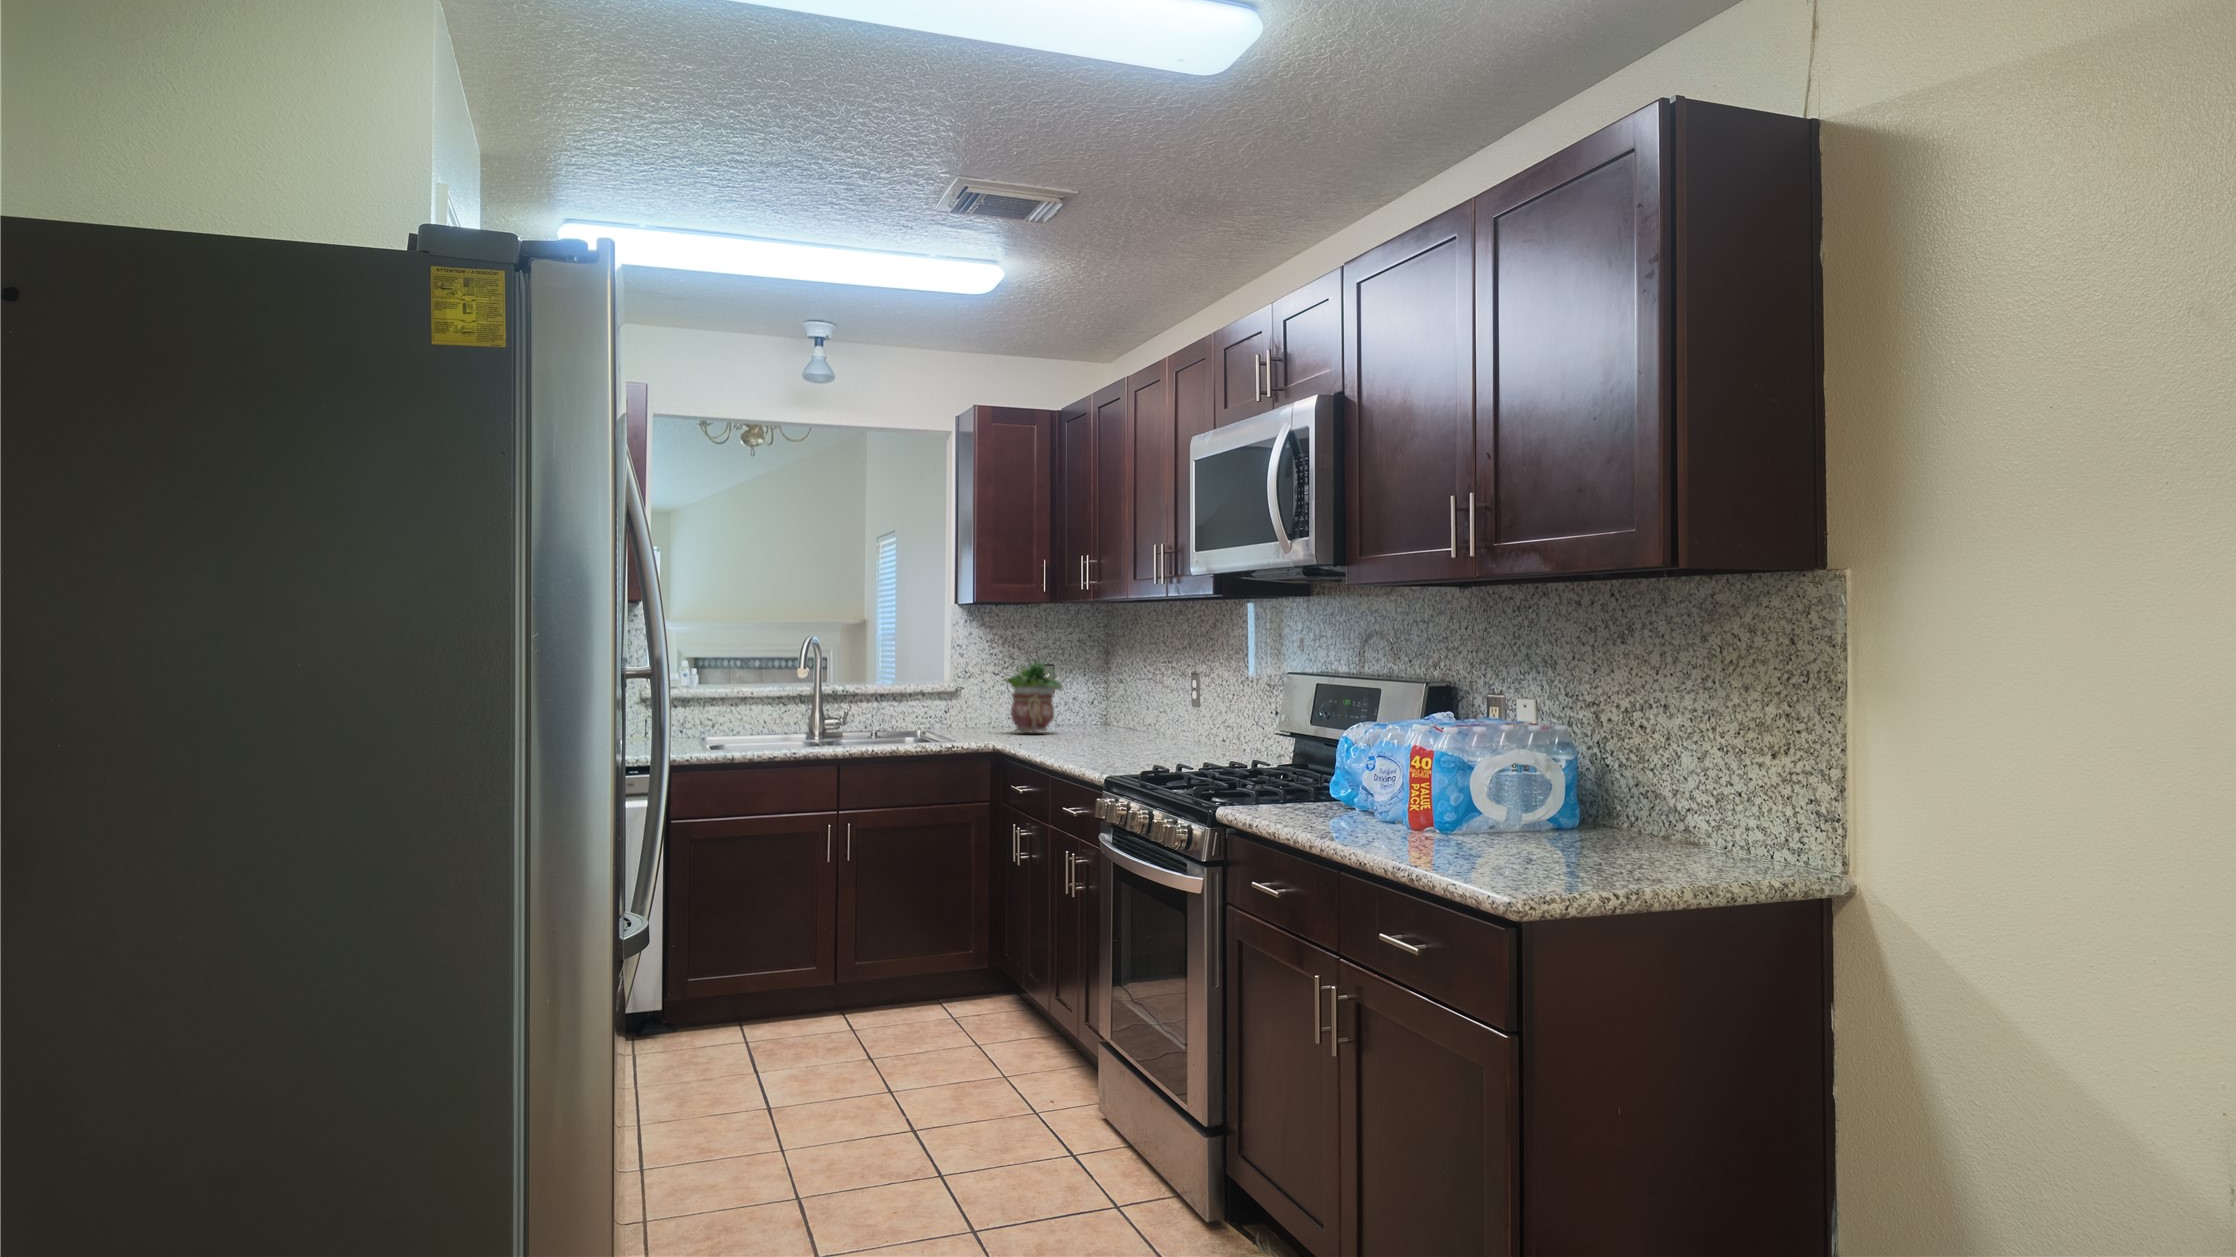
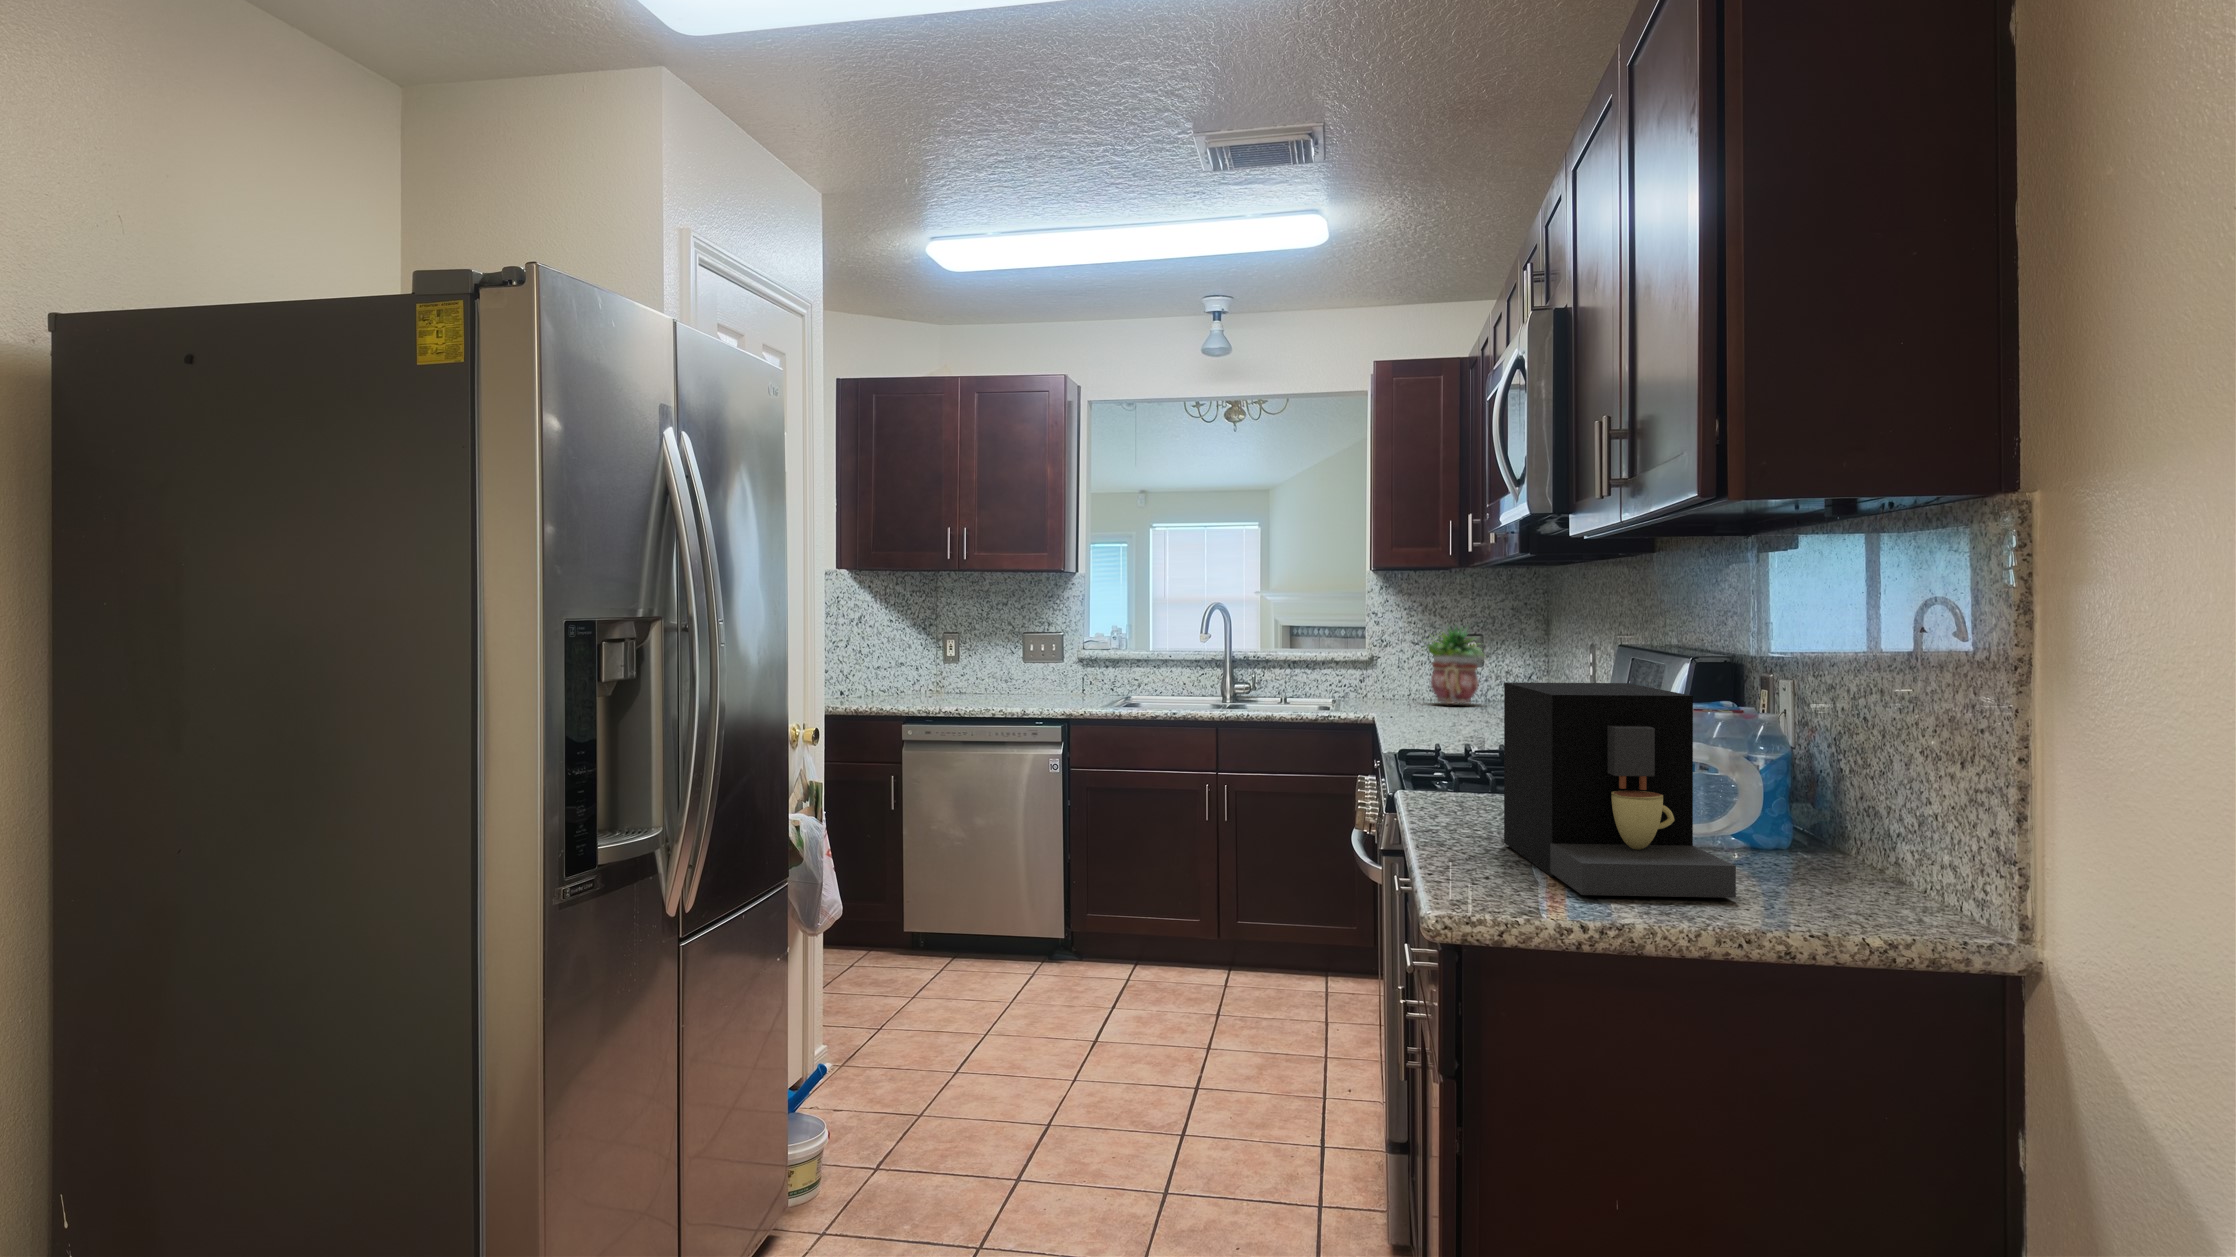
coffee maker: none [1414,703,1652,874] -> present [1504,682,1736,898]

